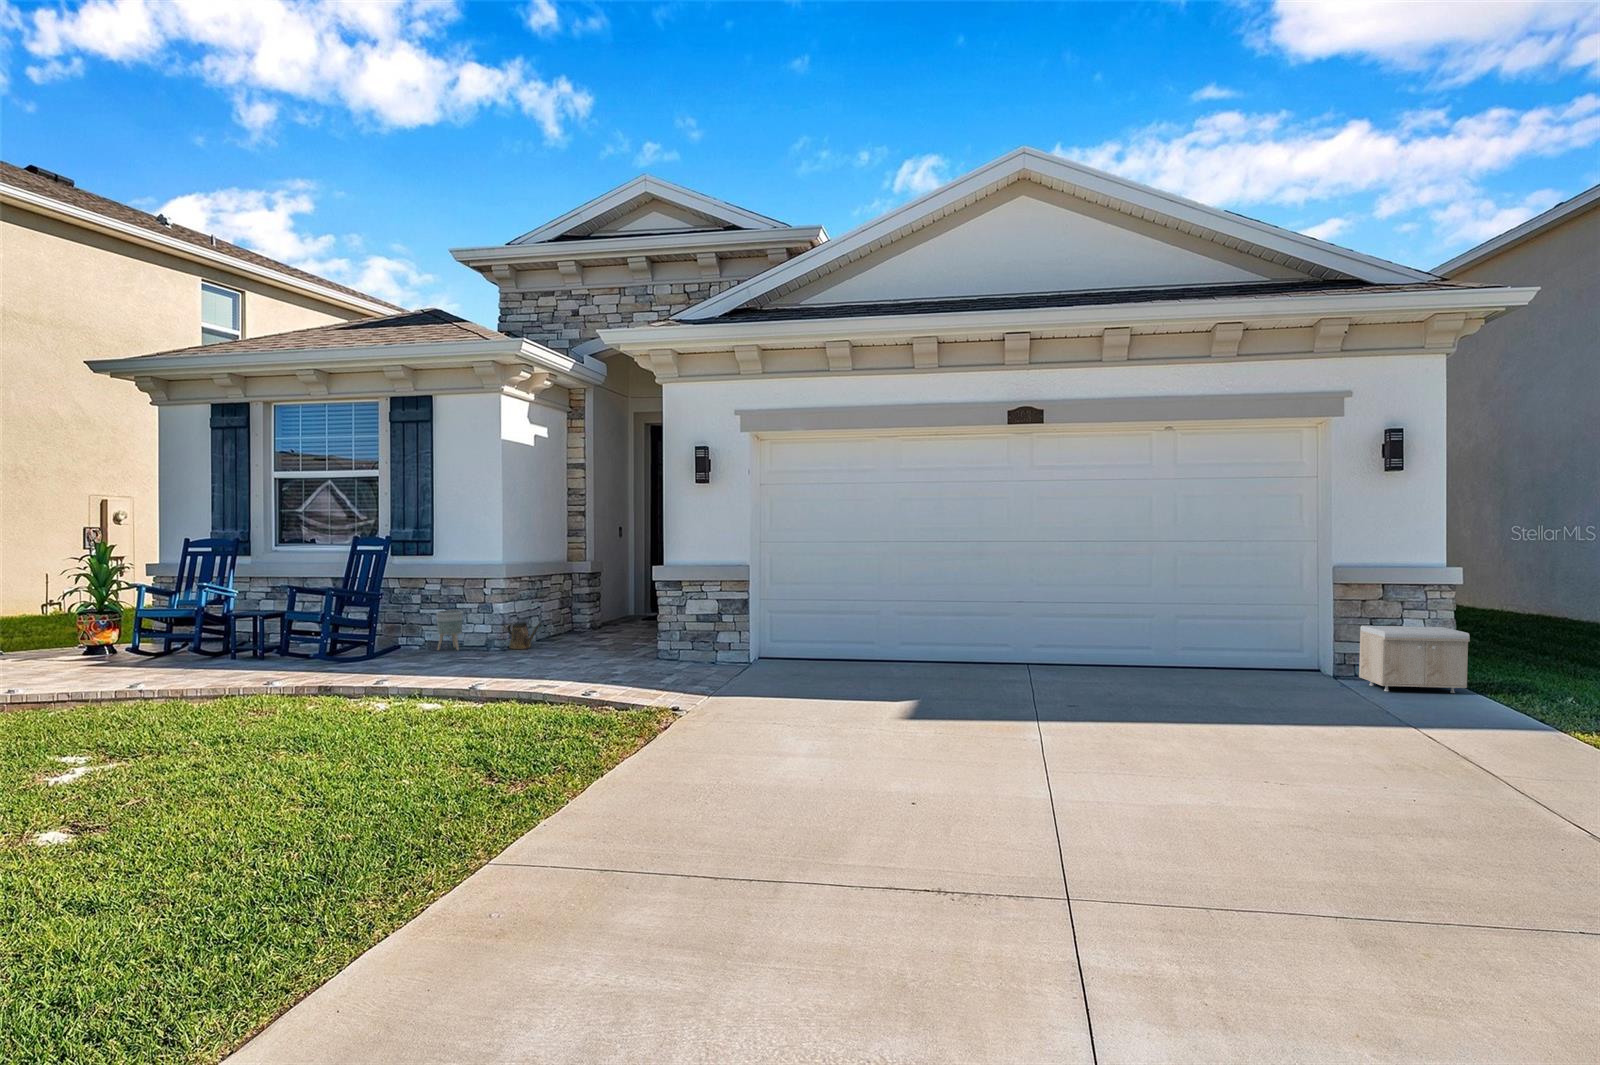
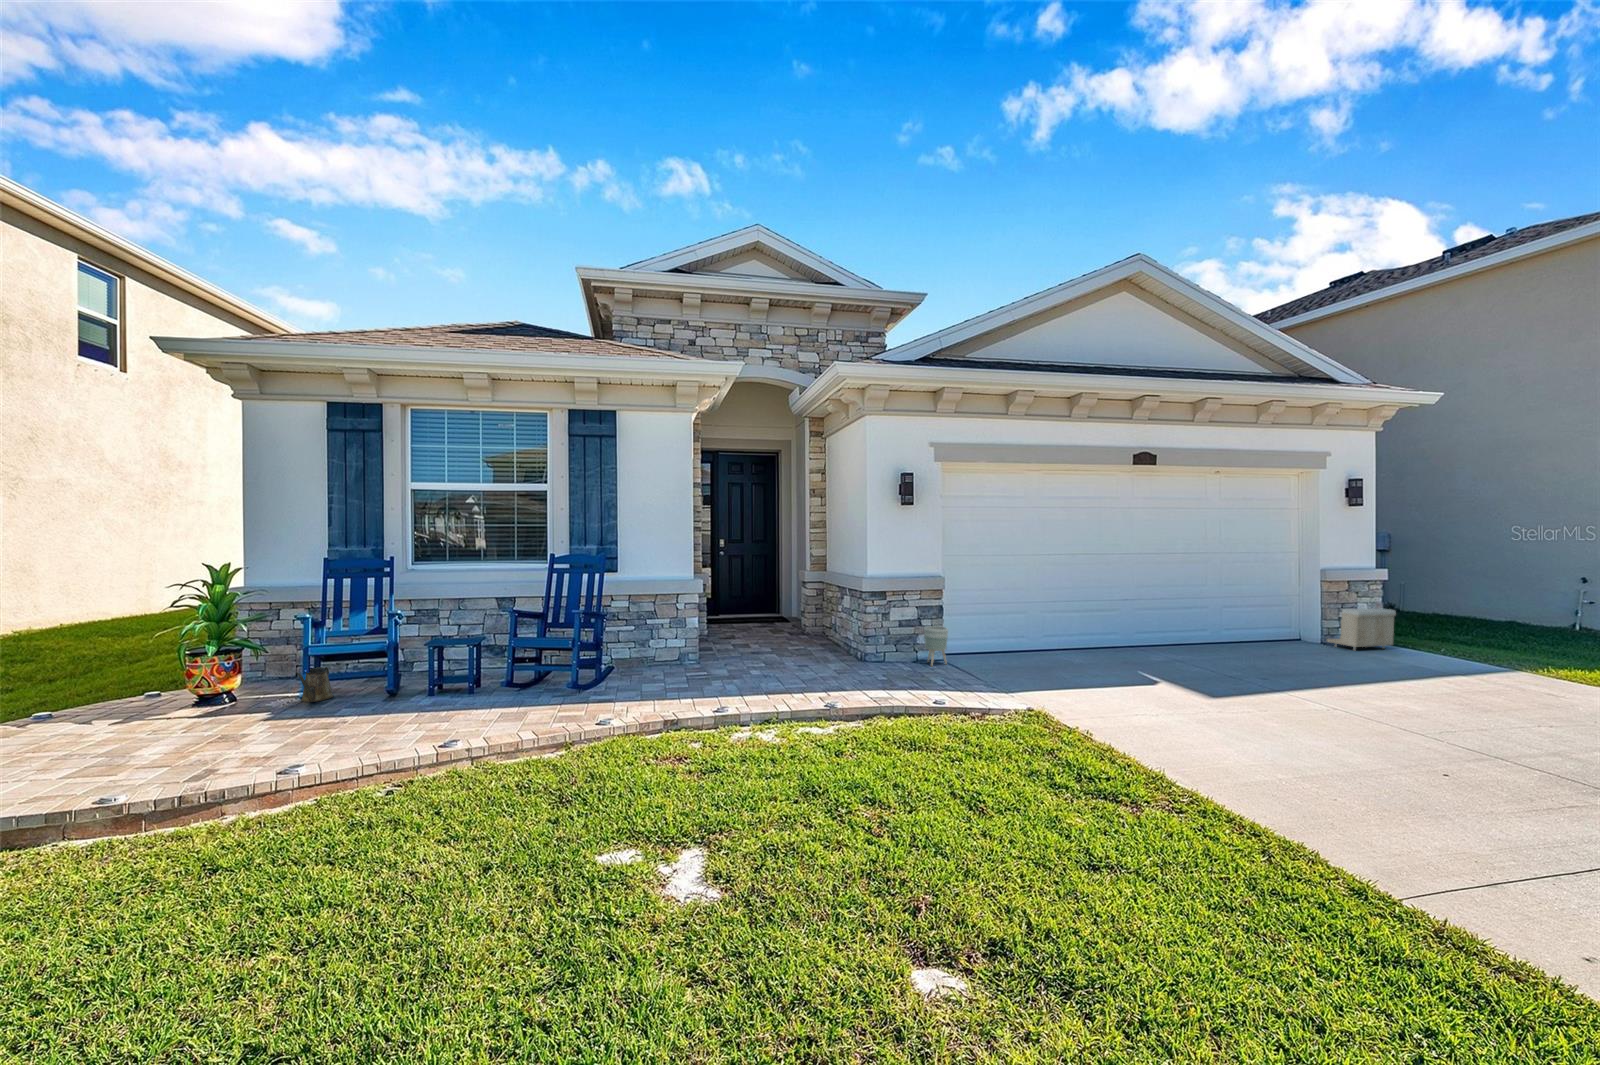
planter: present [436,610,463,650] -> present [924,626,948,665]
watering can: present [507,622,542,649] -> present [296,667,334,702]

